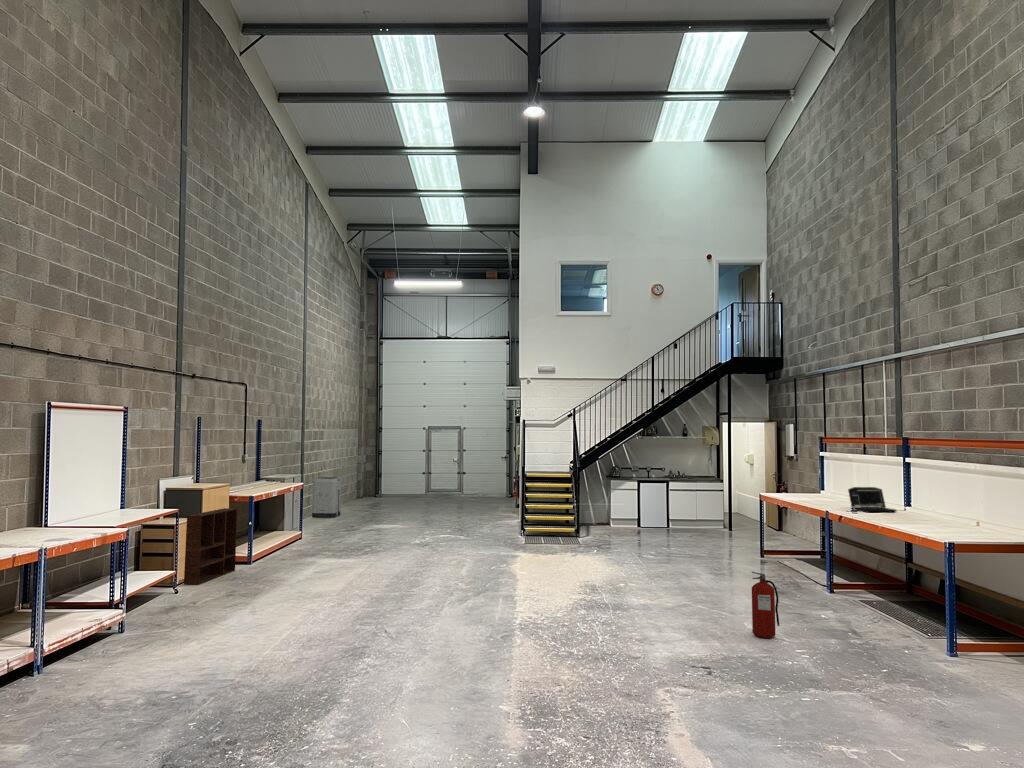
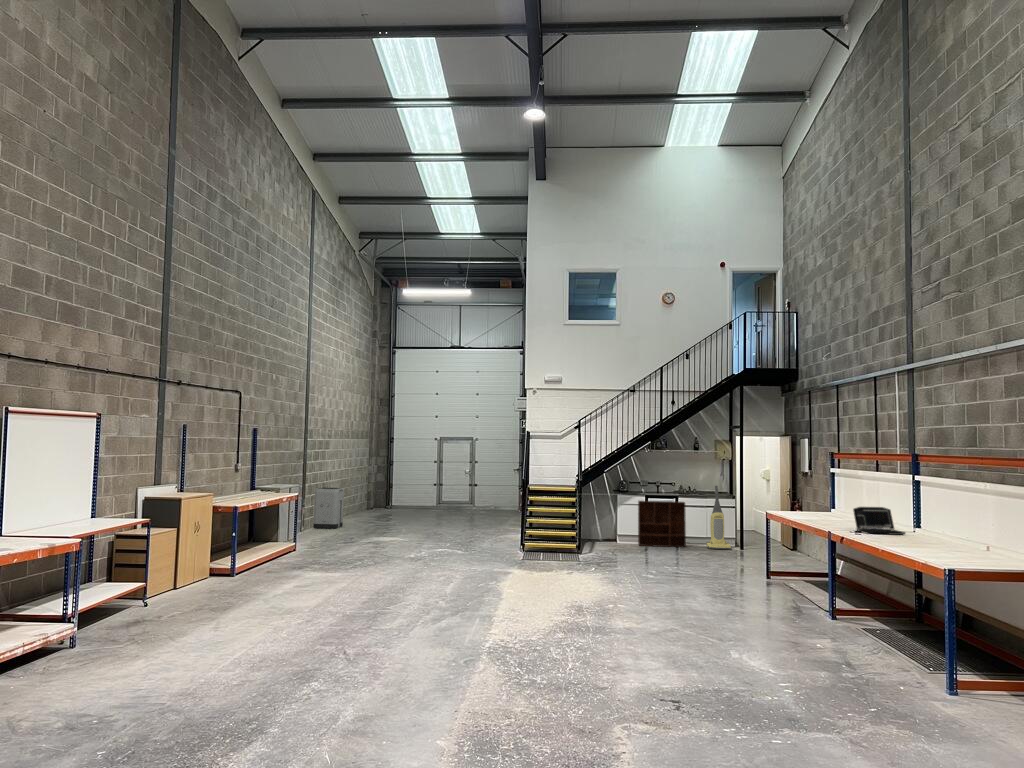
vacuum cleaner: none [698,470,722,530] -> present [706,486,732,549]
shelving unit: present [184,508,237,585] -> present [638,501,686,547]
fire extinguisher: present [752,572,779,638] -> none [736,597,766,671]

